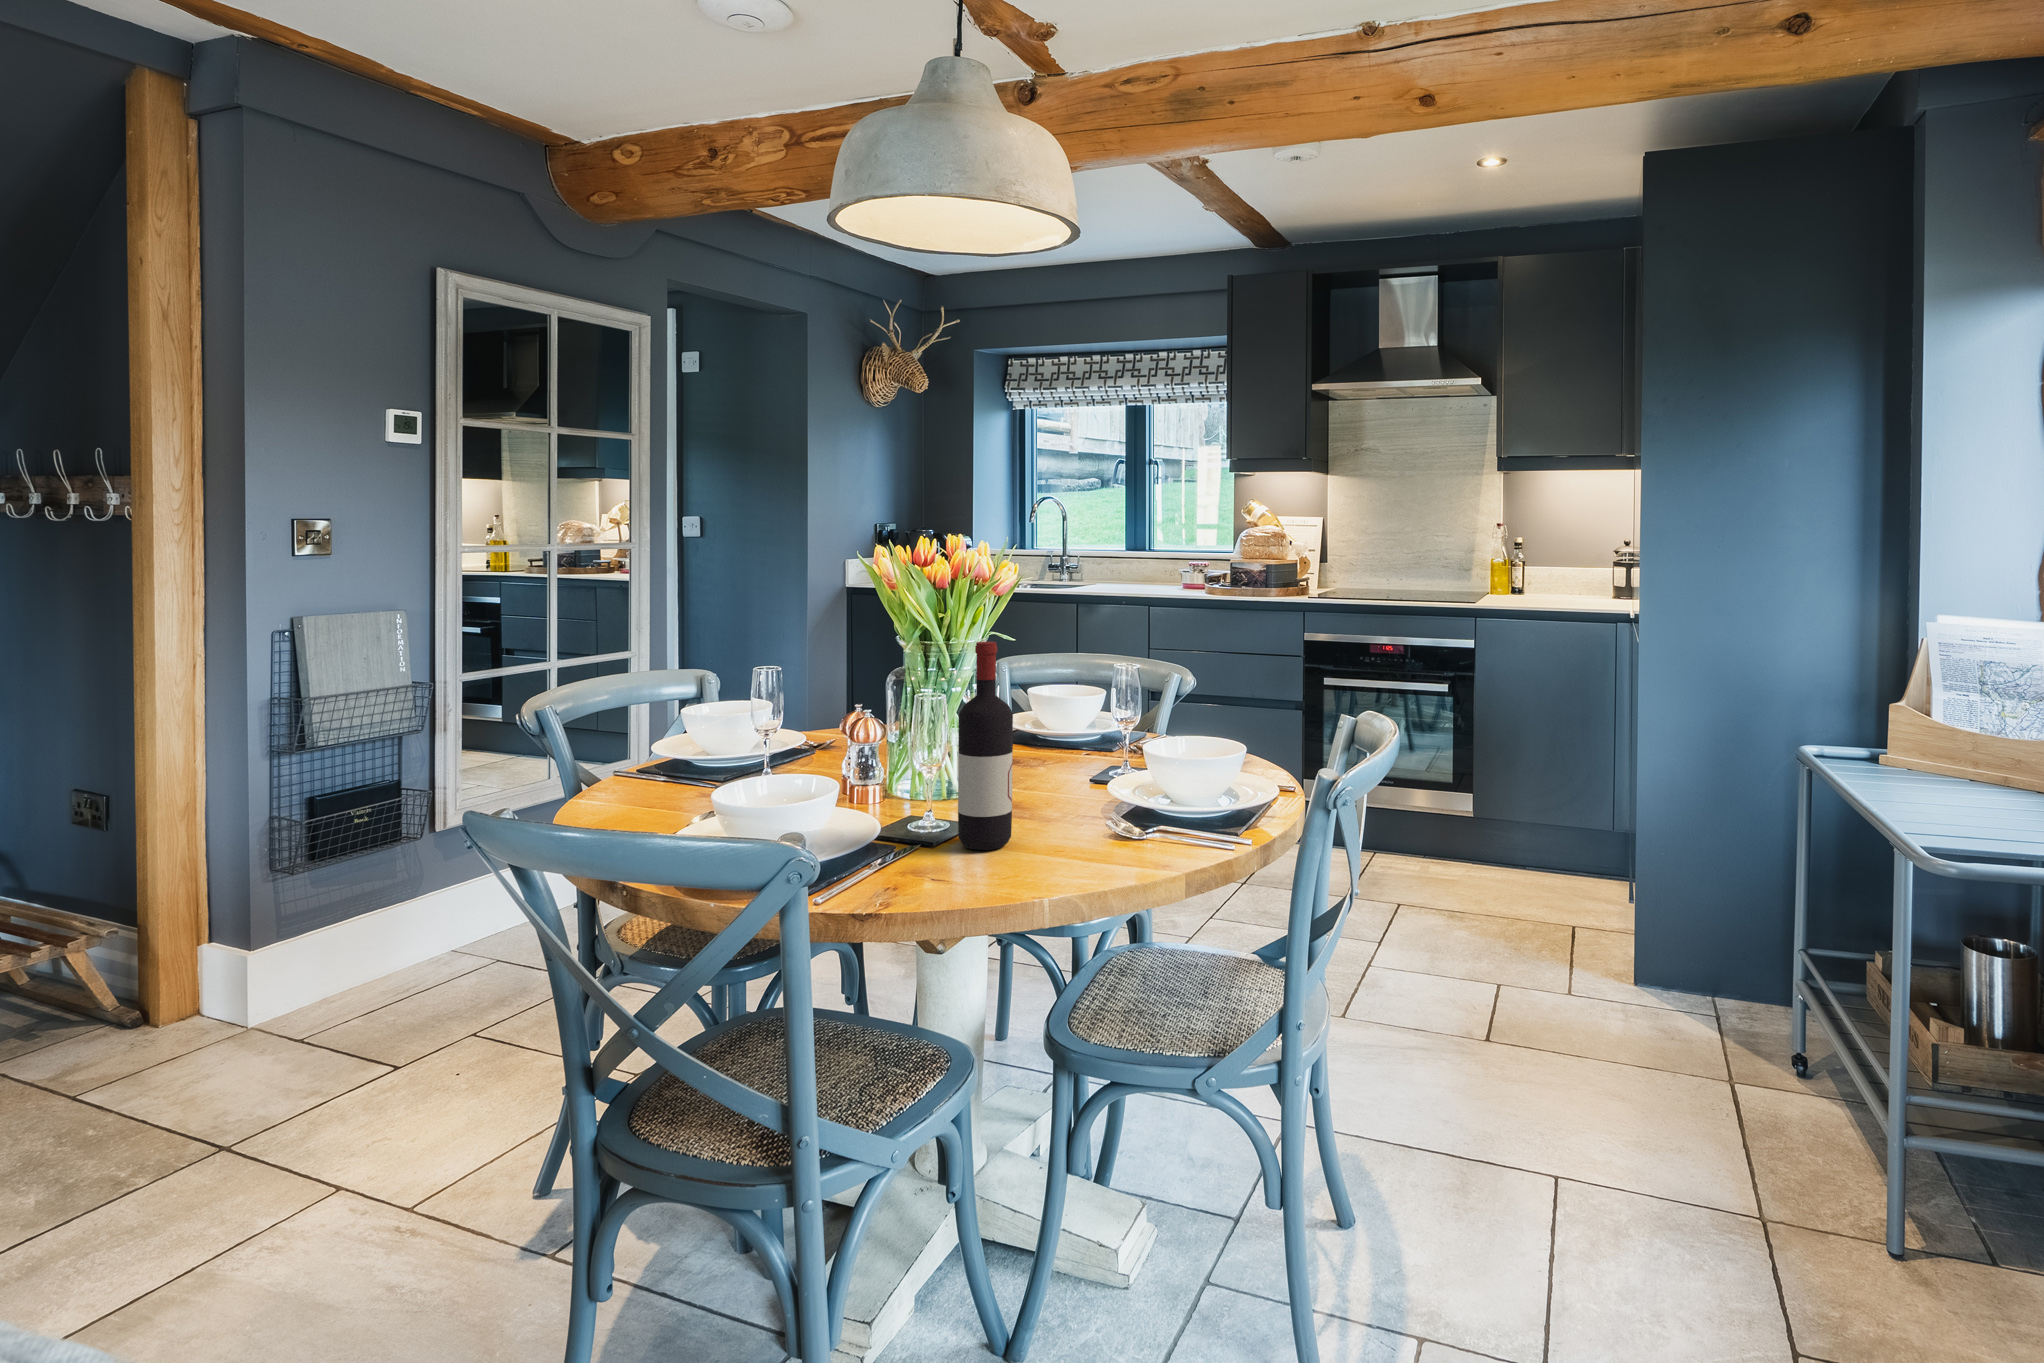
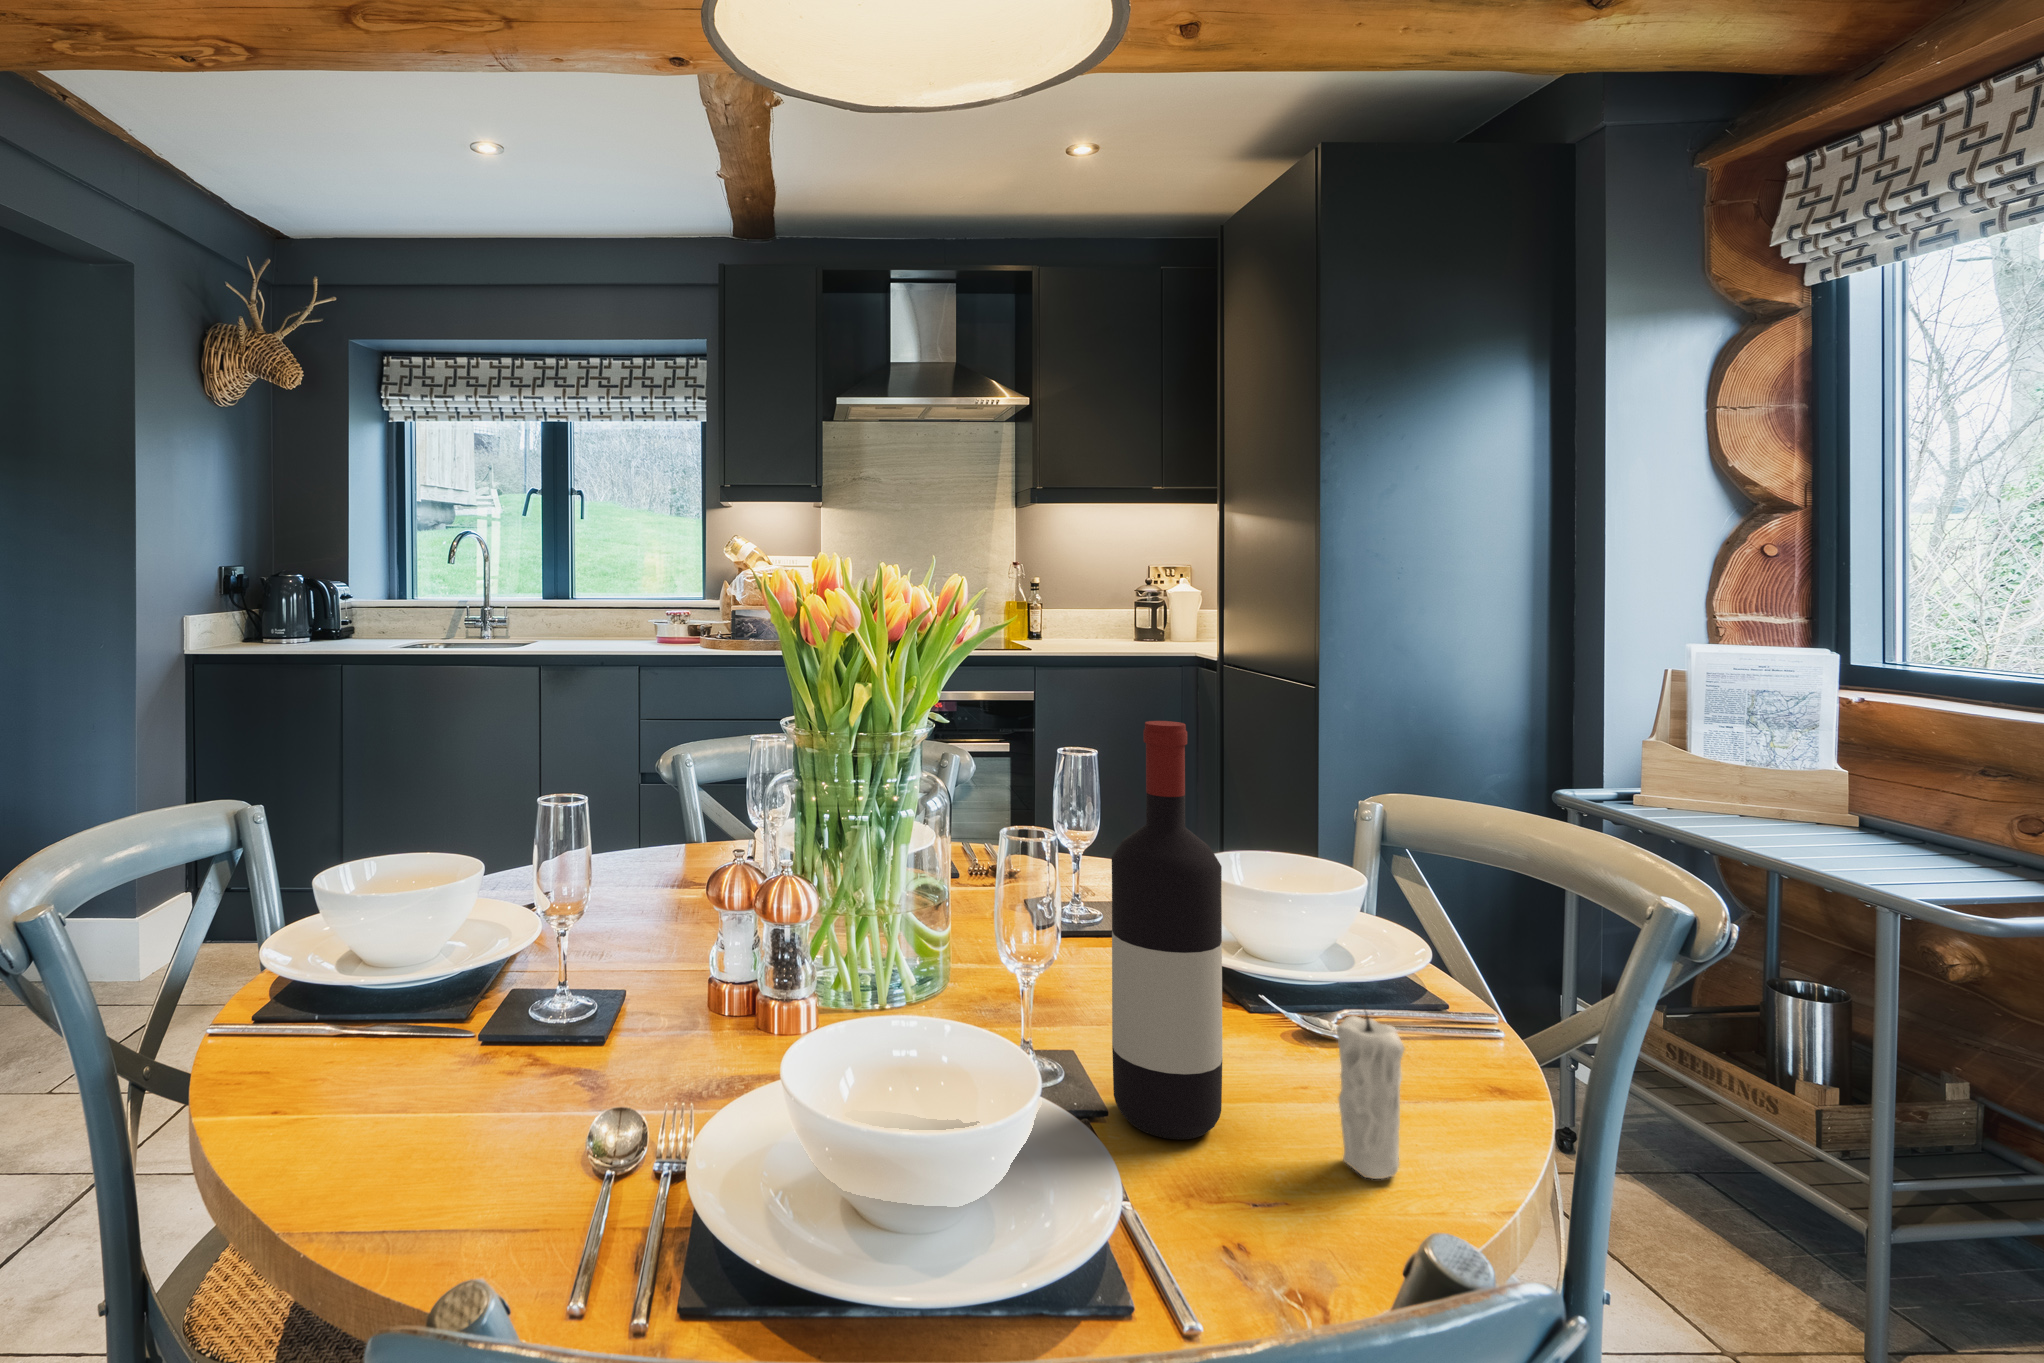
candle: none [1024,781,1055,870] -> present [1337,1013,1404,1179]

